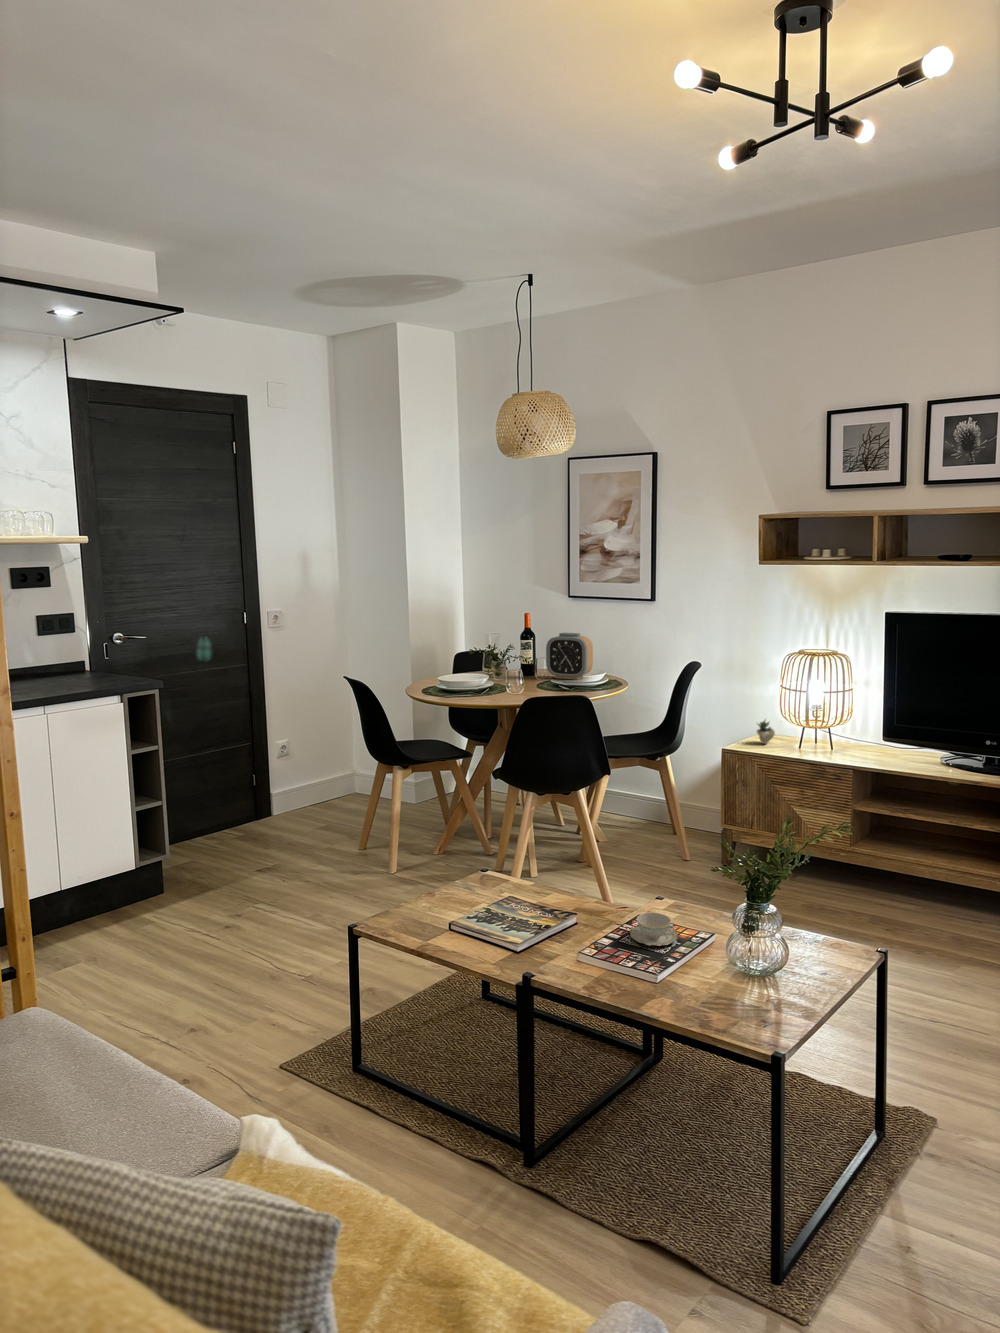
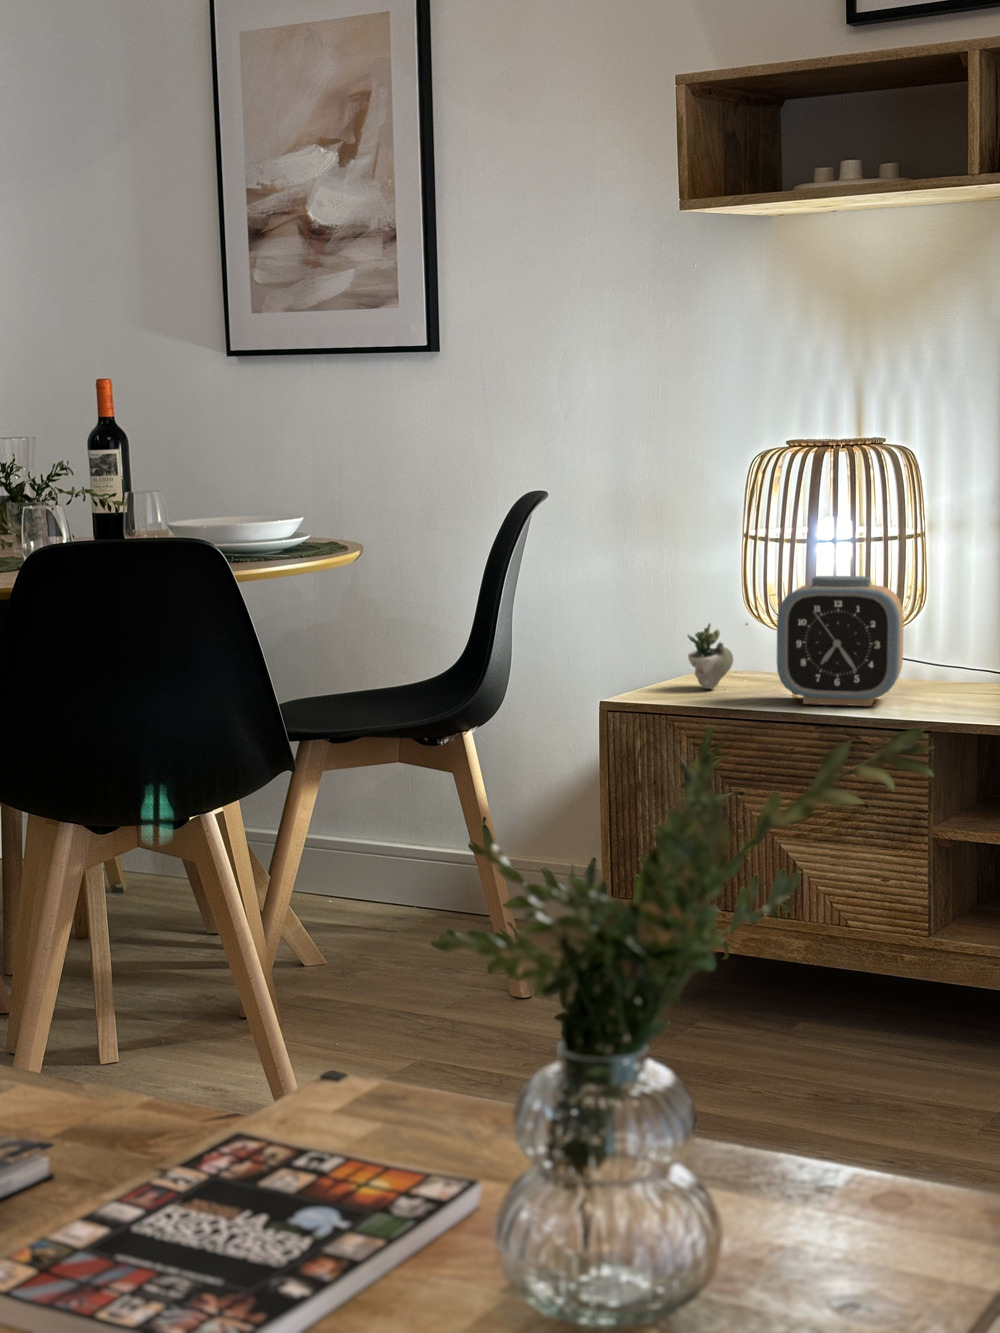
alarm clock: present [546,633,593,679] -> present [777,576,904,706]
teacup: present [630,913,678,946] -> none [171,1121,345,1241]

